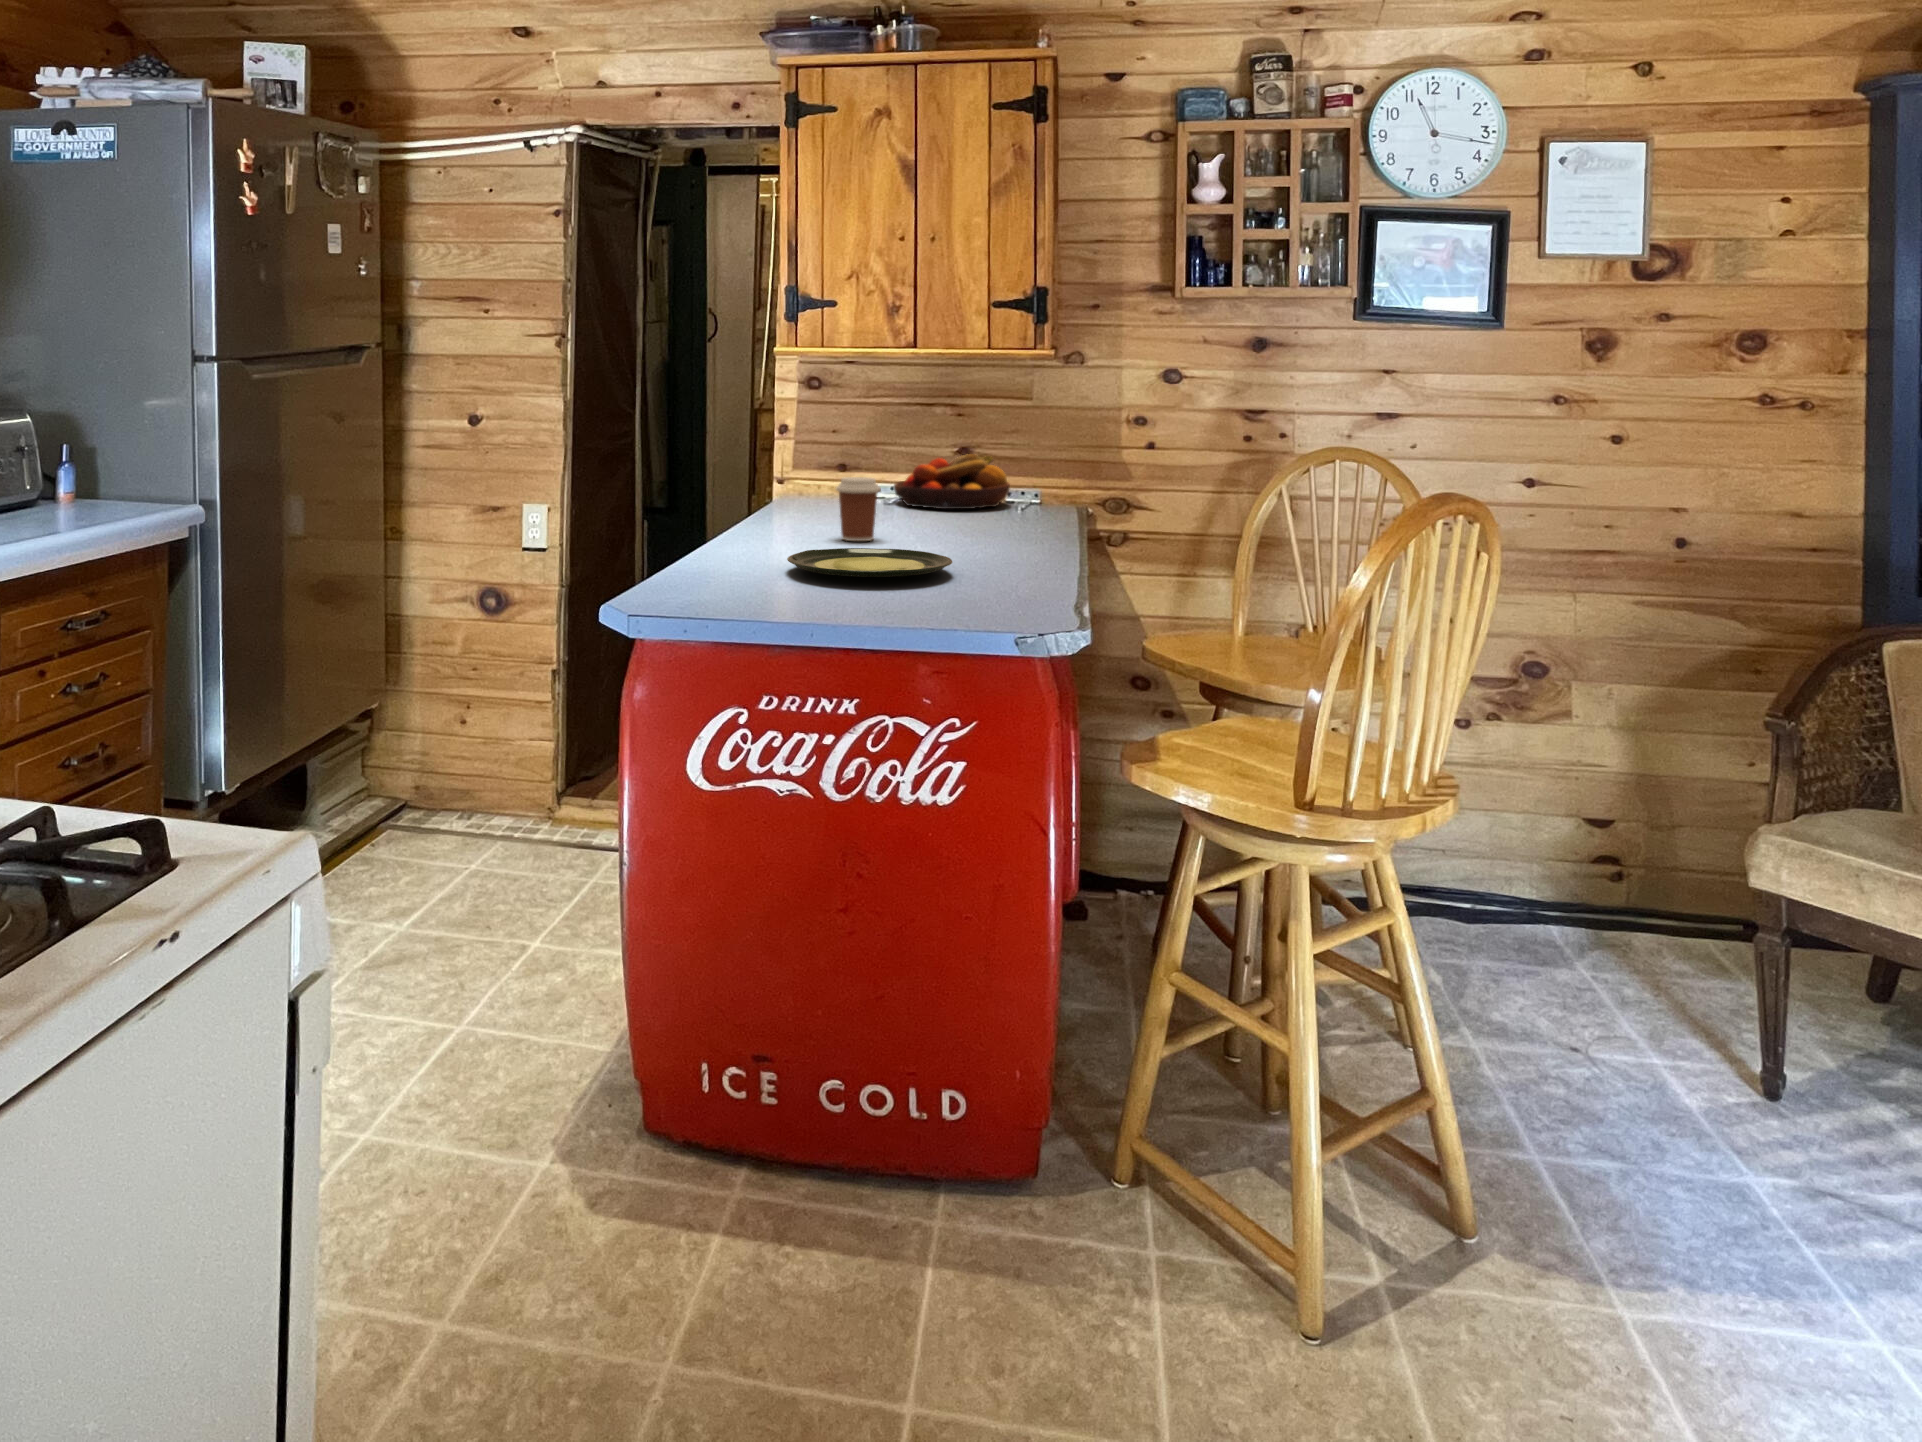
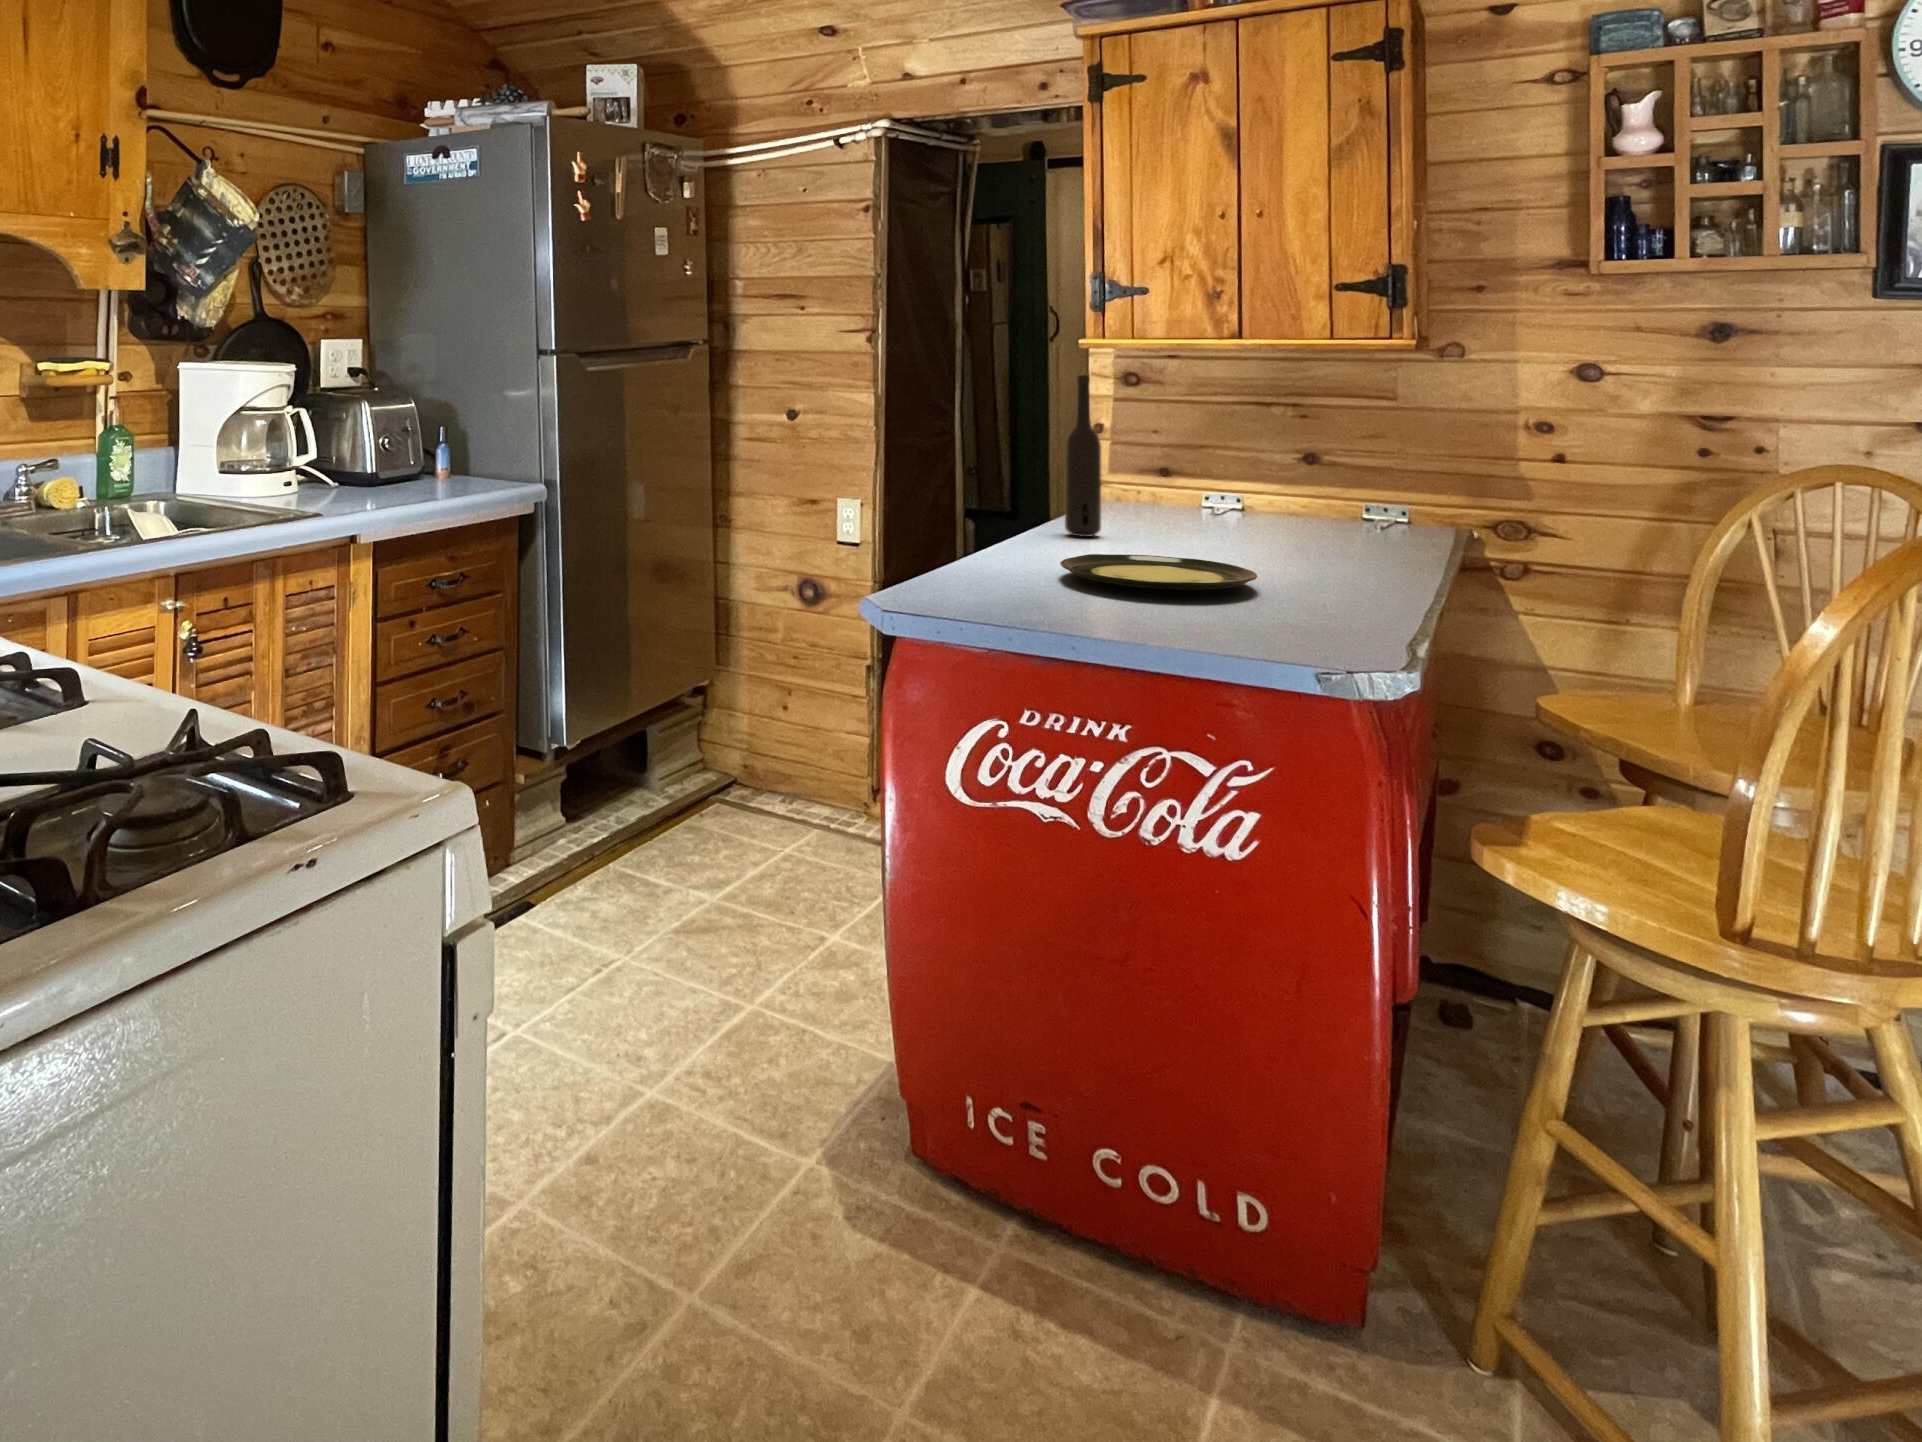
bottle: none [771,385,804,534] -> present [1065,375,1101,537]
fruit bowl: present [894,454,1010,509] -> none [1222,458,1366,520]
coffee cup: present [836,477,881,541] -> none [1134,477,1187,549]

